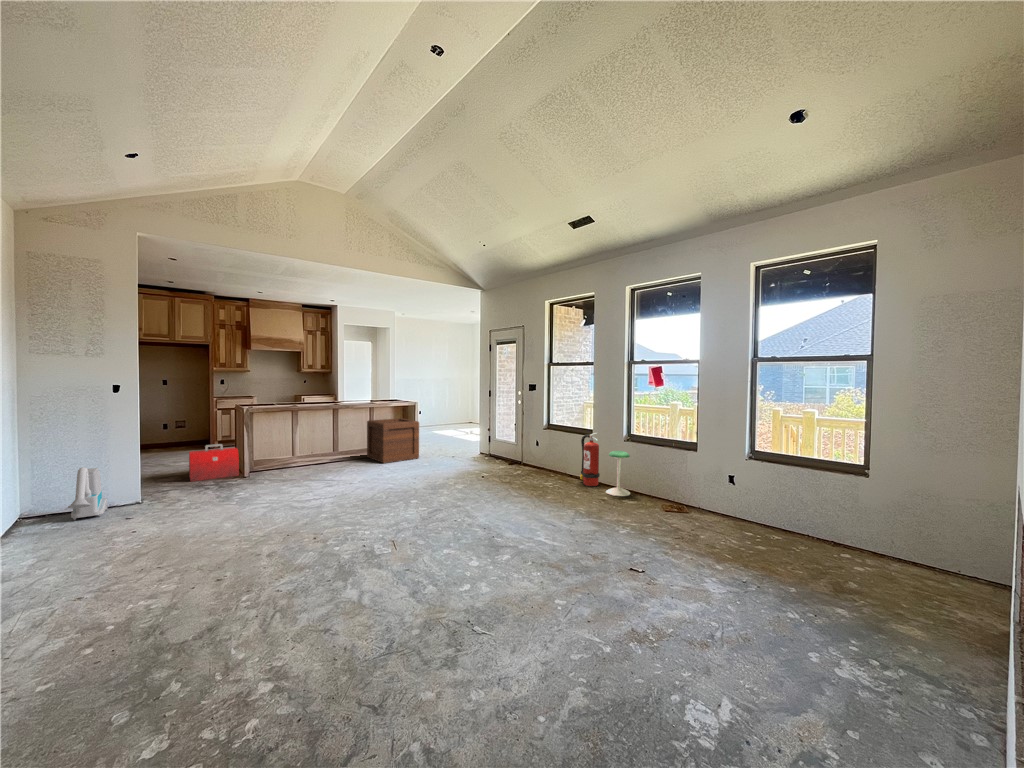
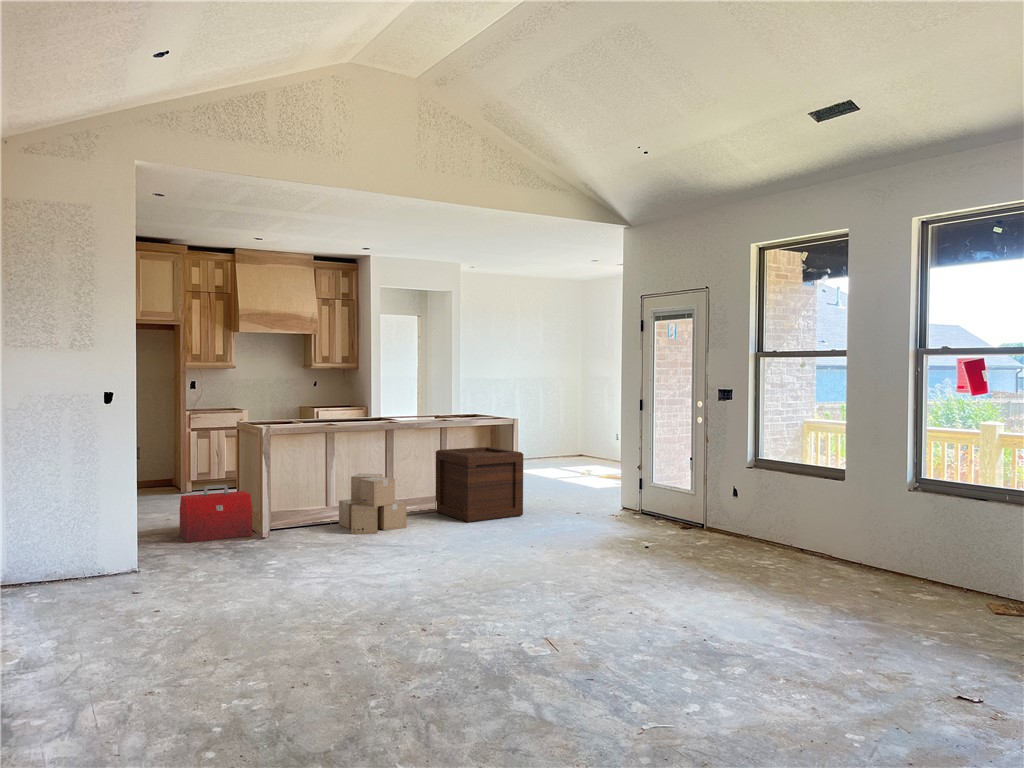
fire extinguisher: present [580,433,600,486] -> none [823,475,860,569]
cardboard box: none [301,435,343,473] -> present [339,473,406,534]
stool: present [606,451,630,496] -> none [876,507,923,587]
vacuum cleaner: present [68,467,107,520] -> none [62,514,101,591]

